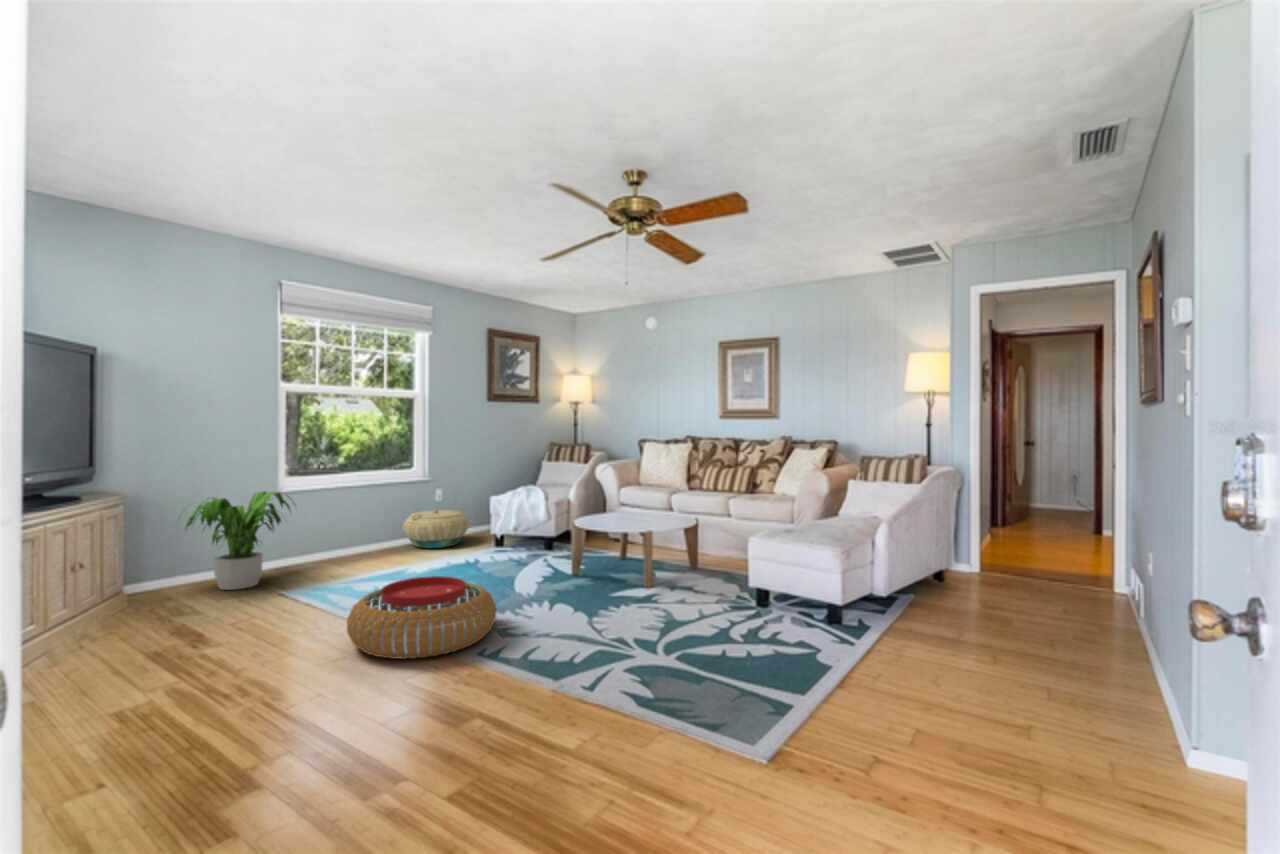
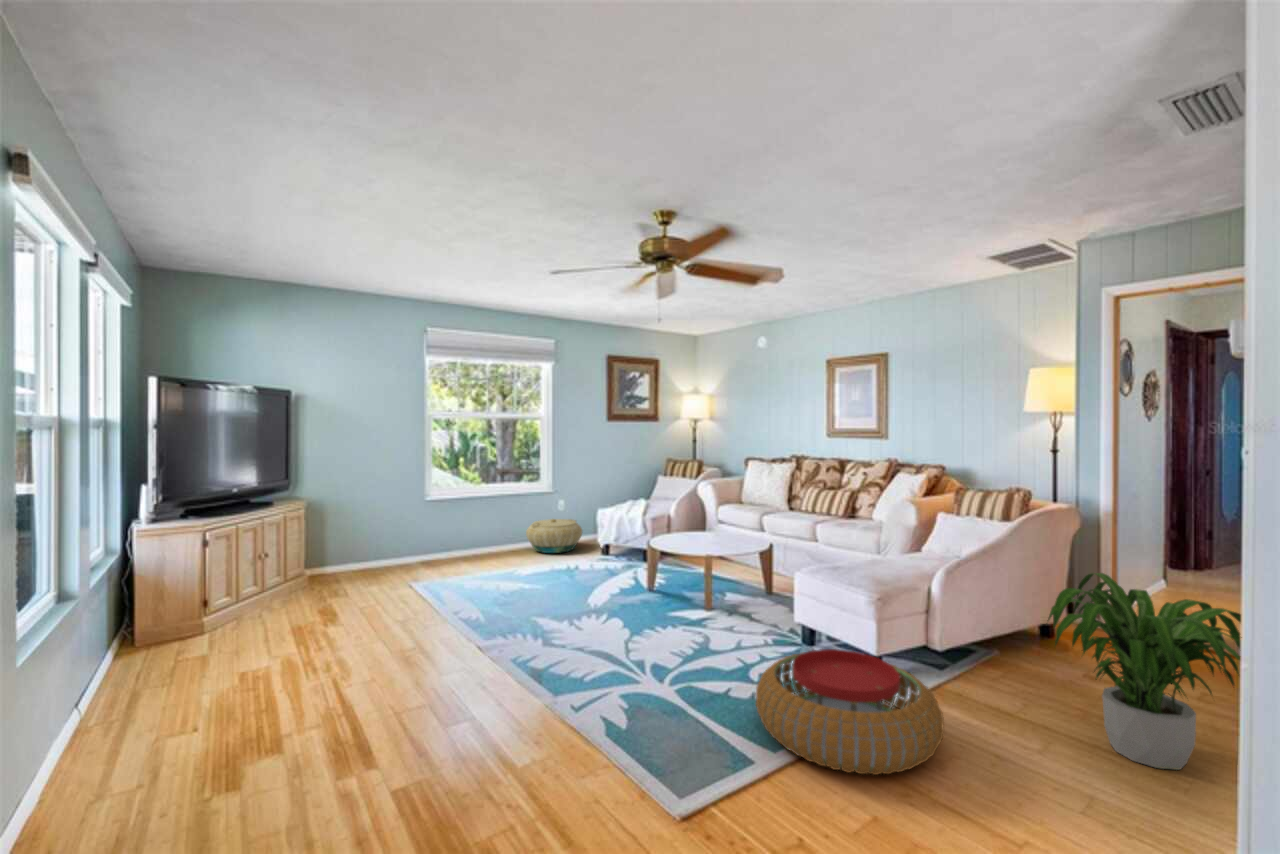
potted plant: present [186,491,290,590] -> present [1048,573,1241,770]
pouf: present [347,576,496,659] -> present [756,649,944,775]

